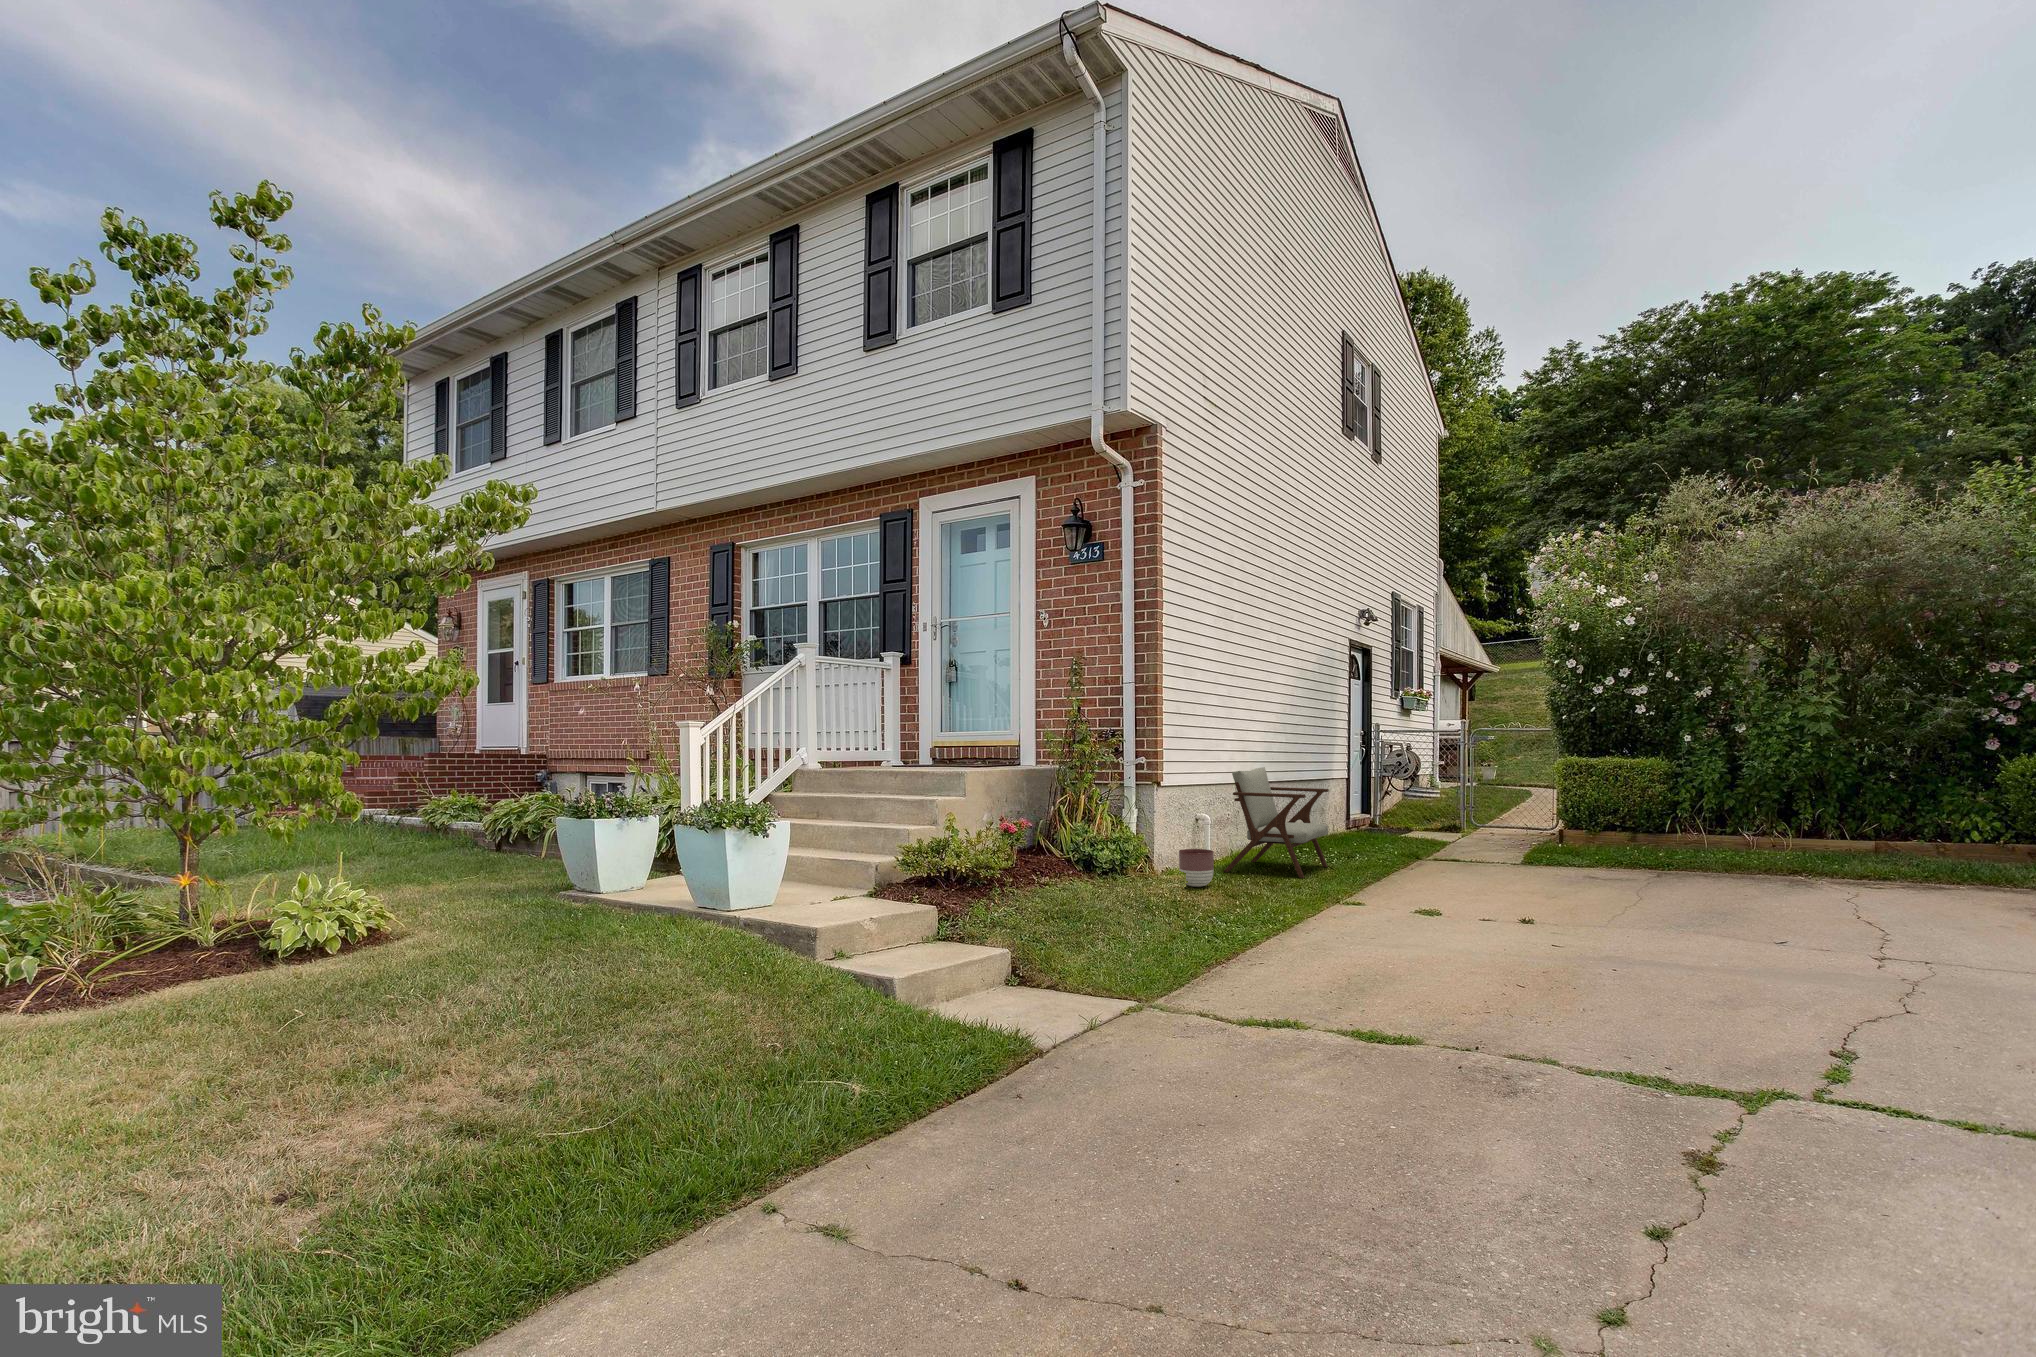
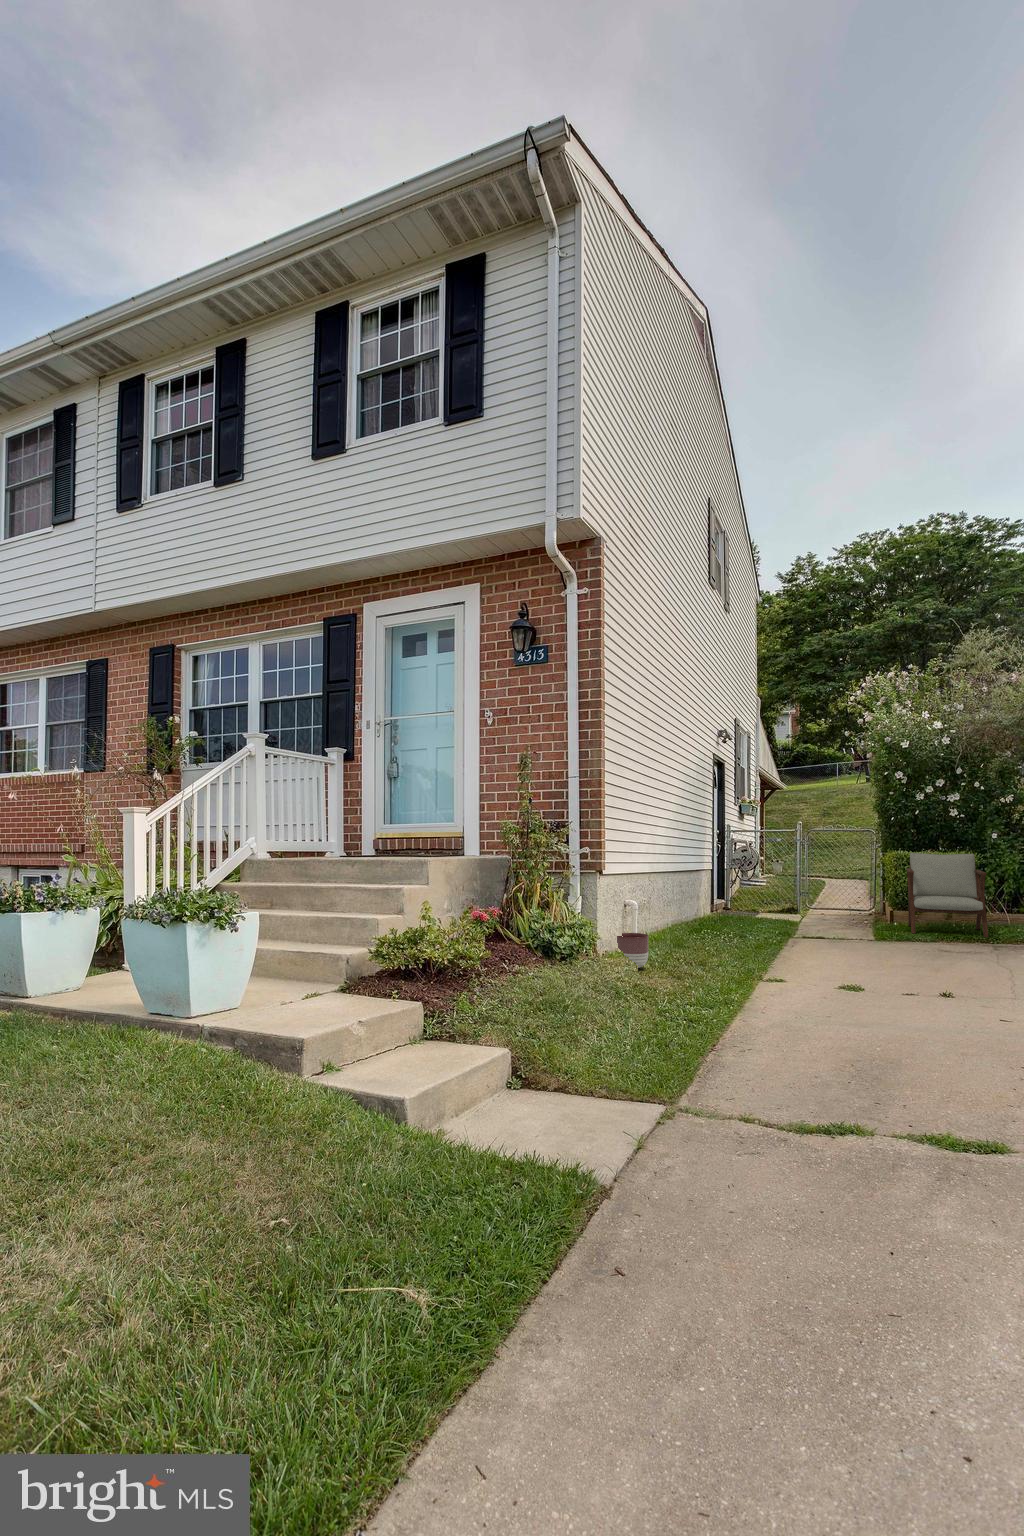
lounge chair: present [1224,767,1329,878] -> present [906,853,988,937]

